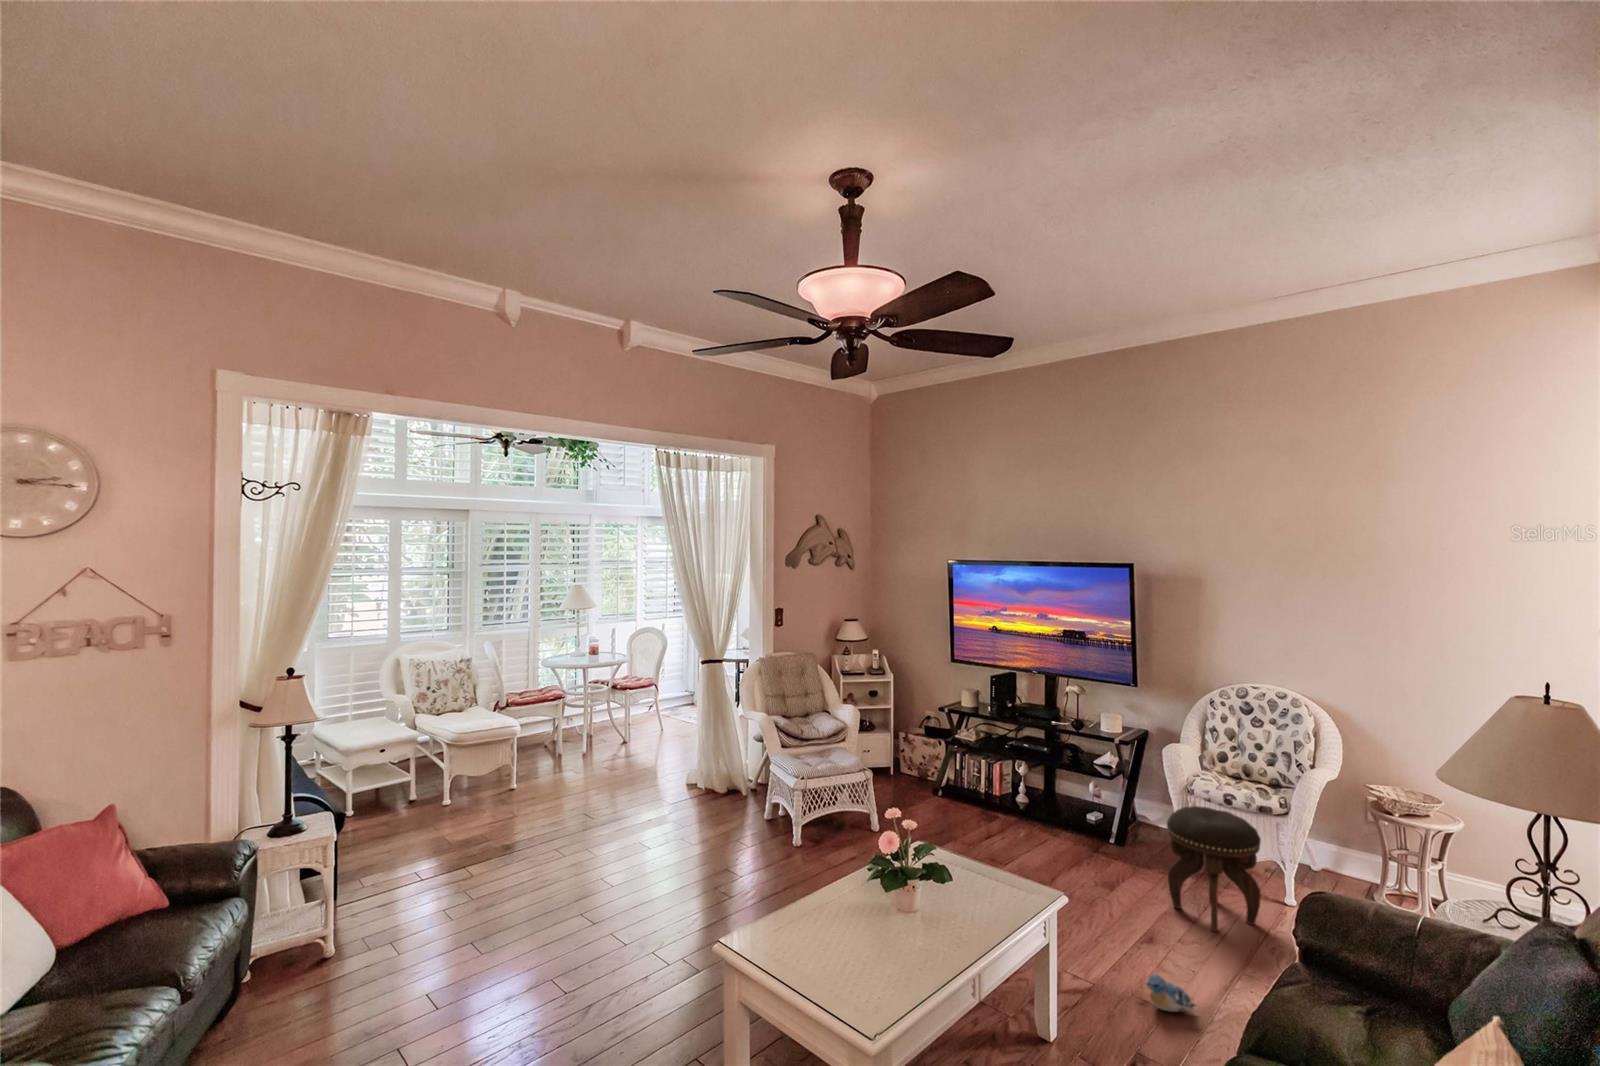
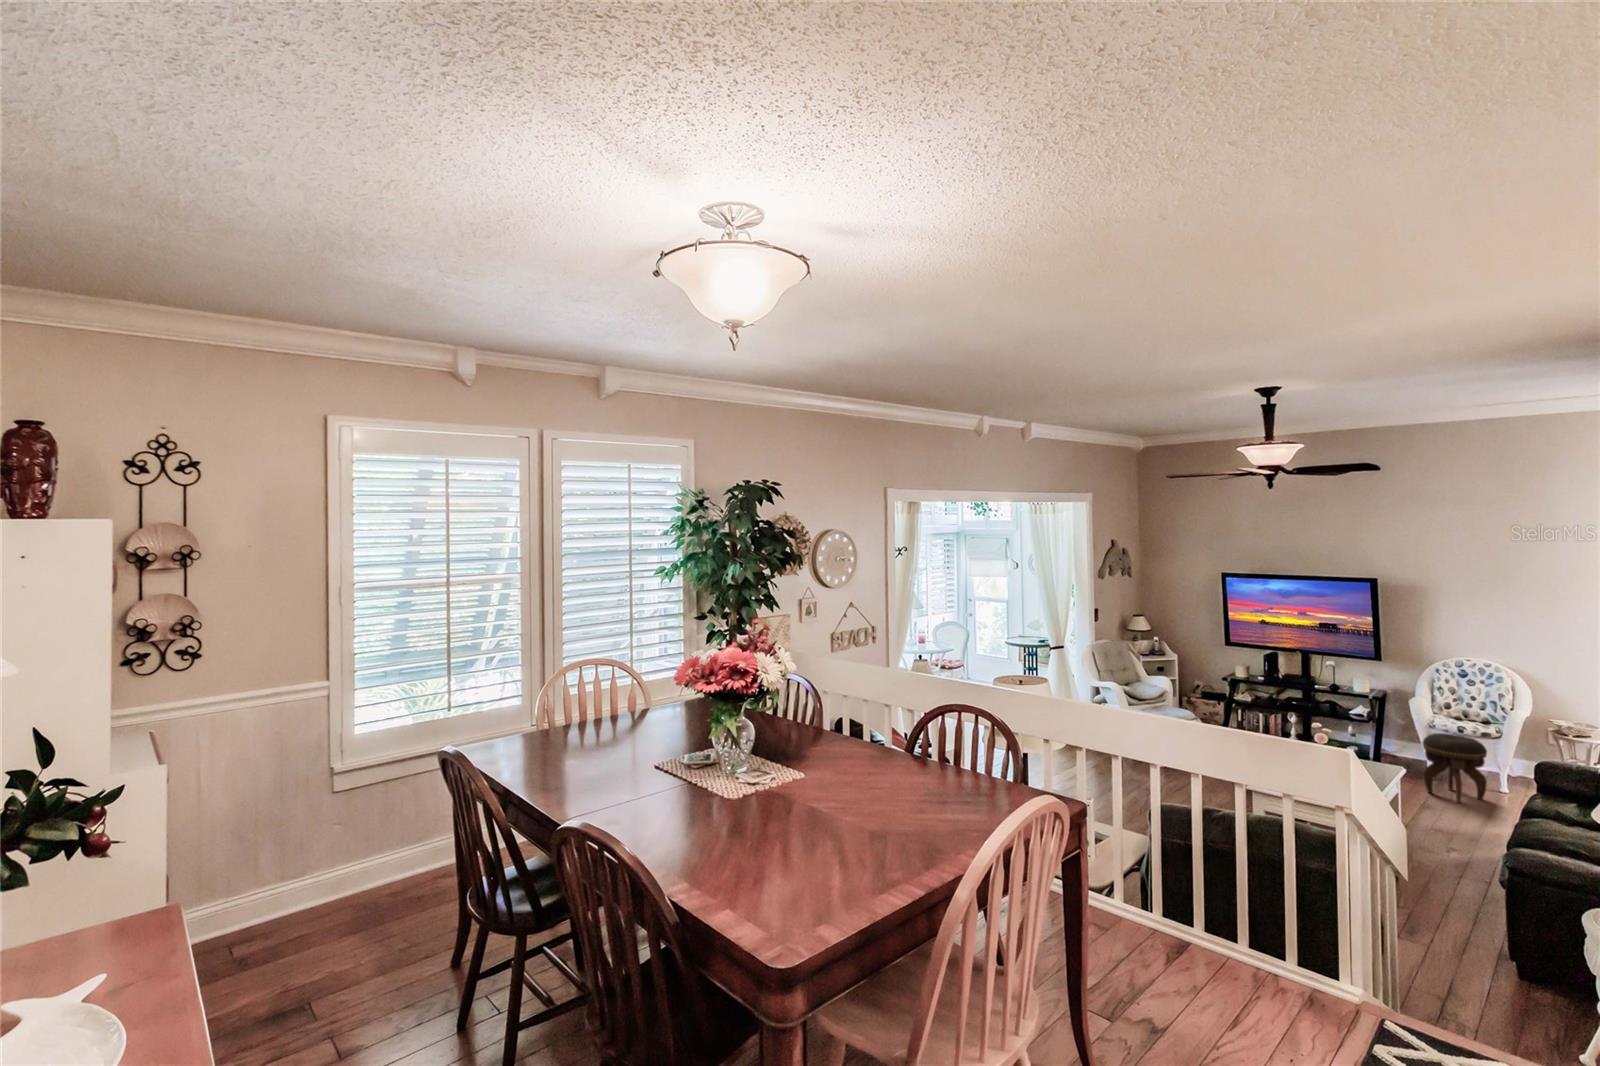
plush toy: present [1146,974,1196,1012] -> none [1435,814,1467,833]

